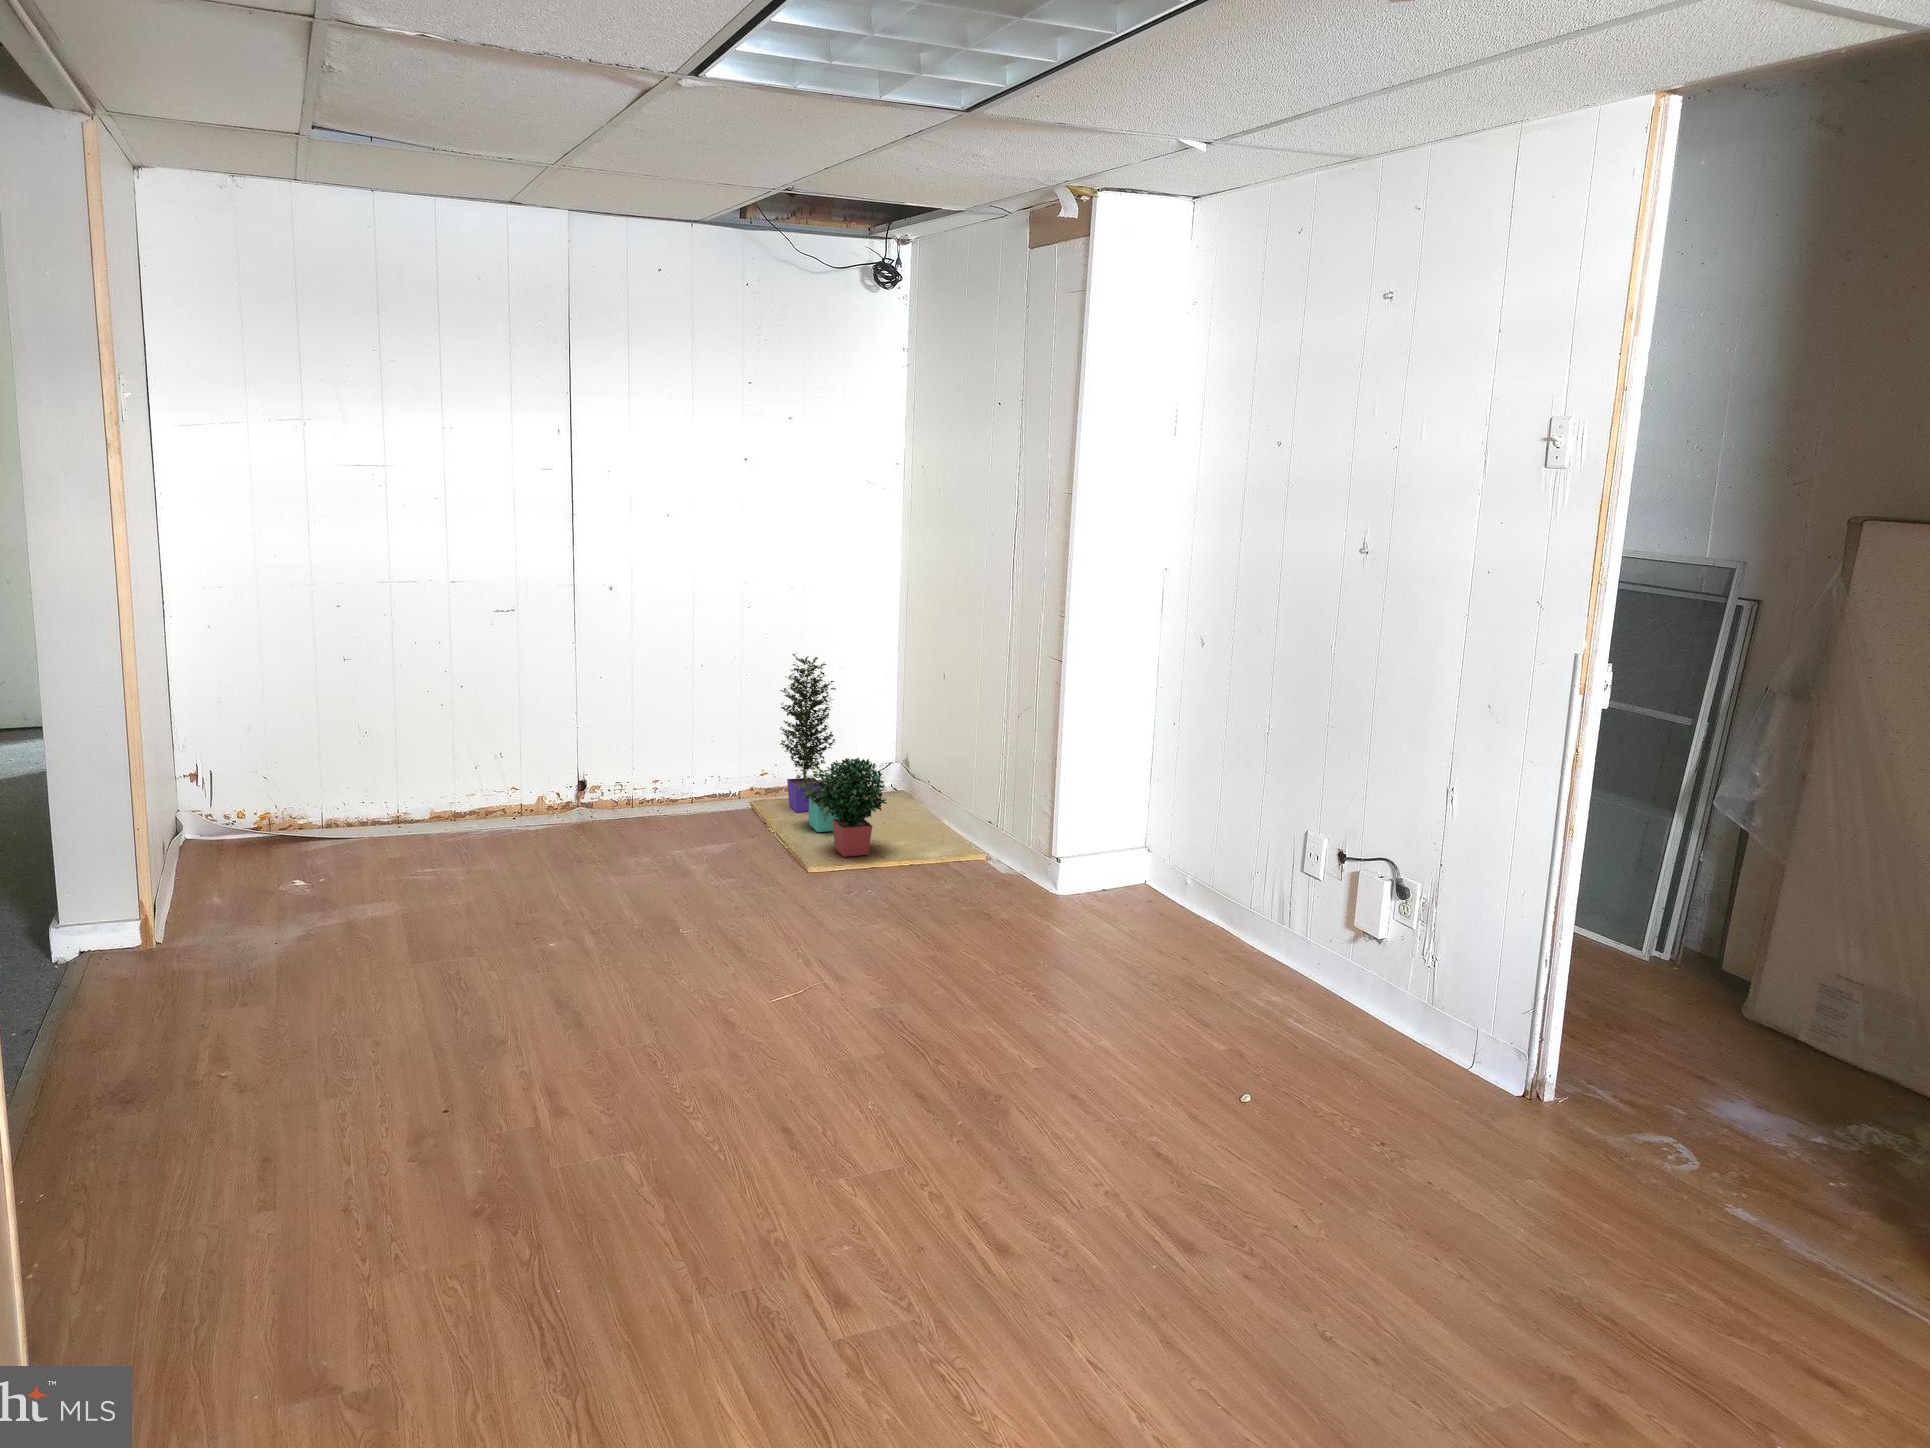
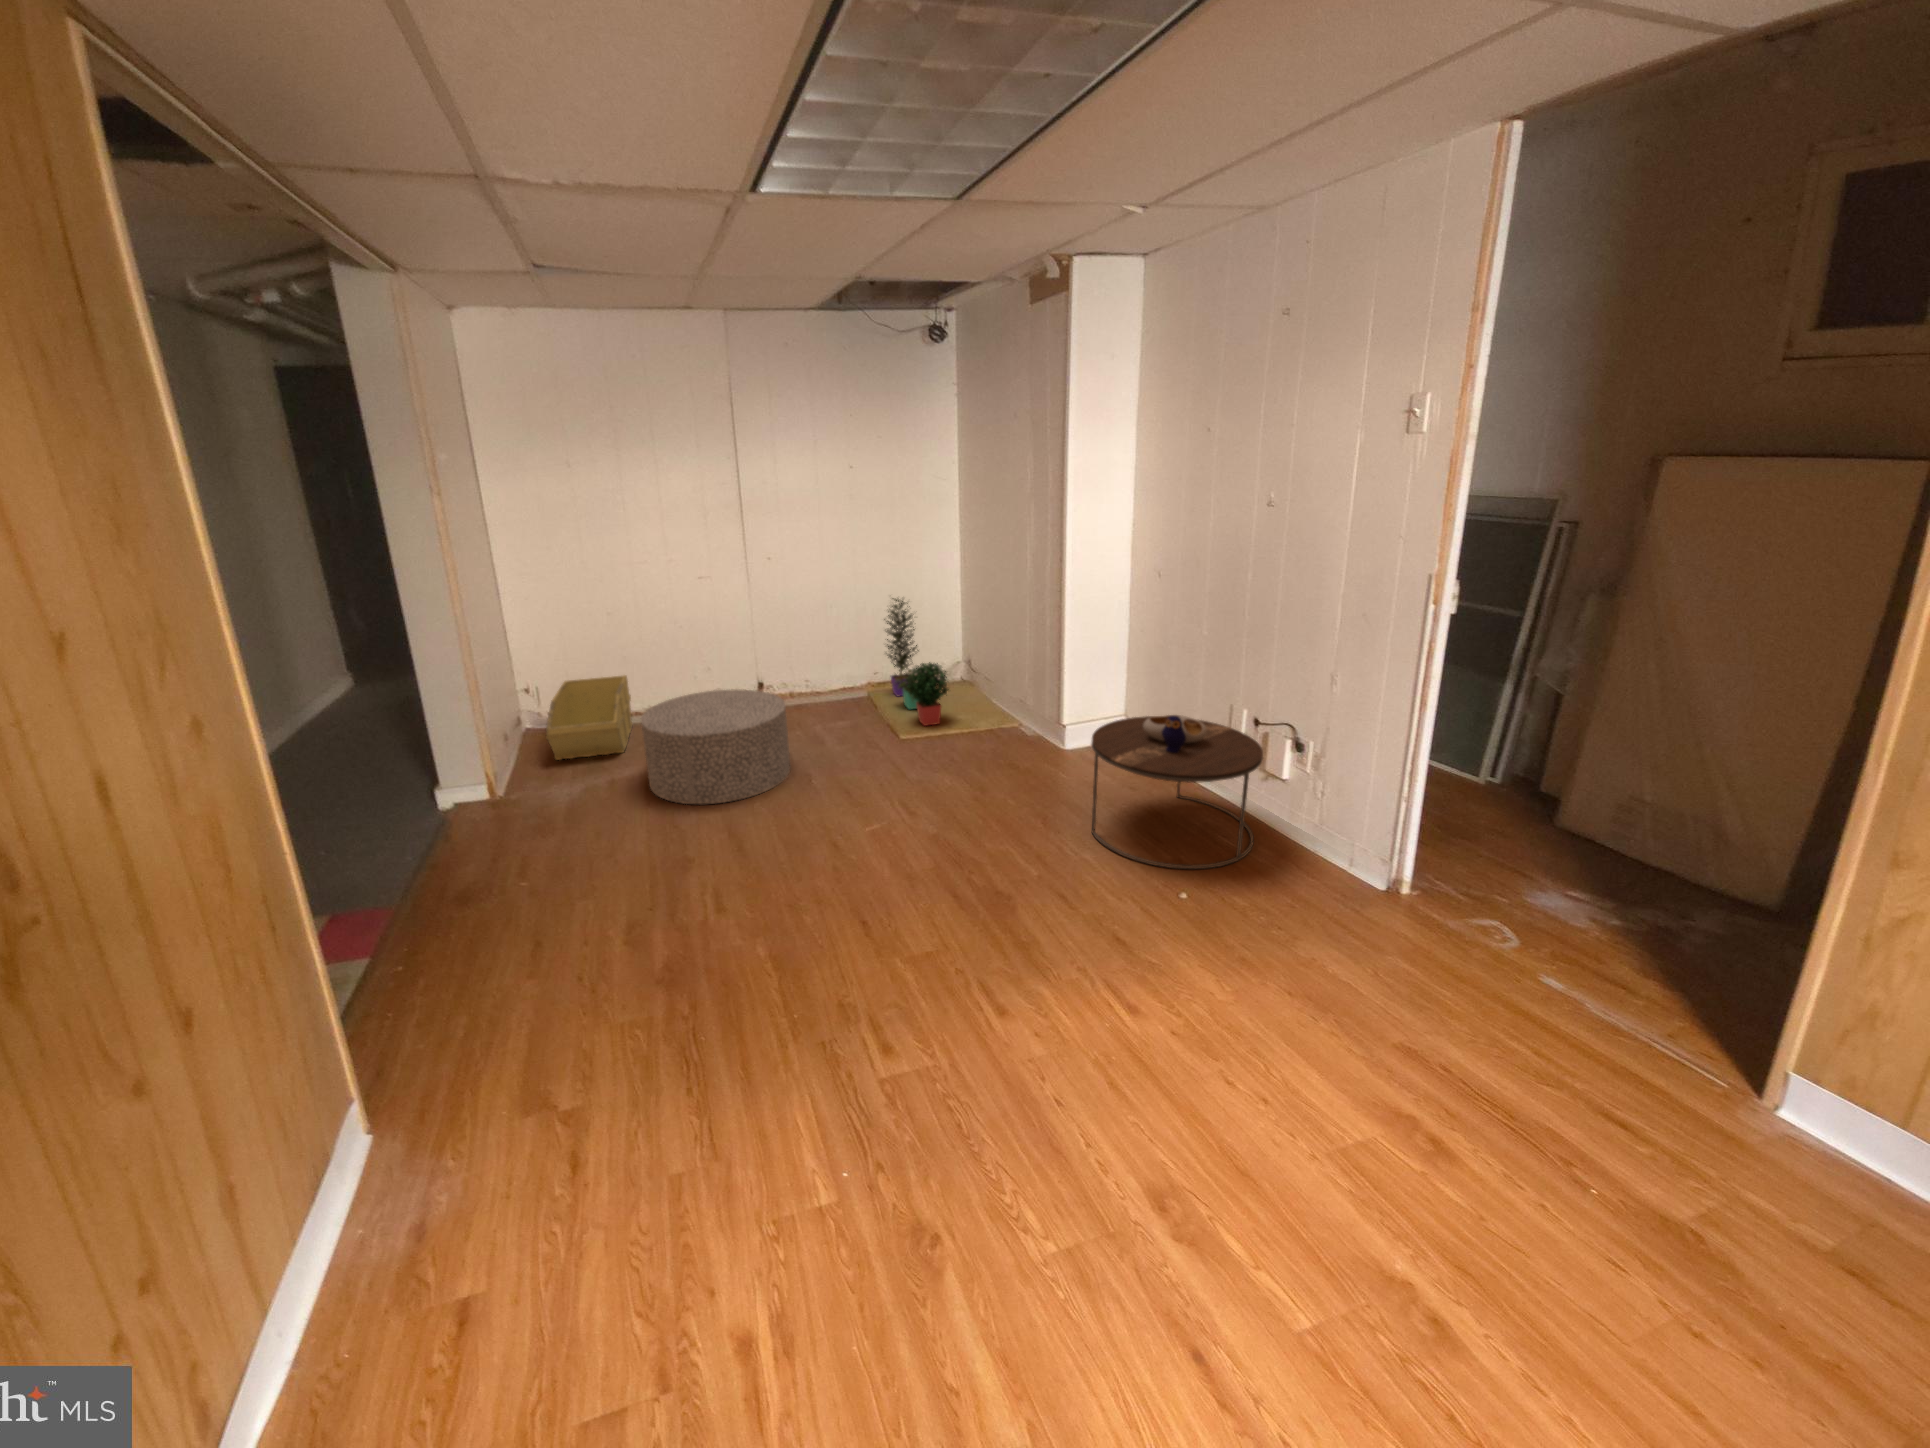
storage bin: none [234,759,367,890] -> present [546,675,633,760]
ottoman: none [407,786,639,962] -> present [641,689,790,804]
side table: none [1109,840,1355,1066] -> present [1091,715,1263,869]

